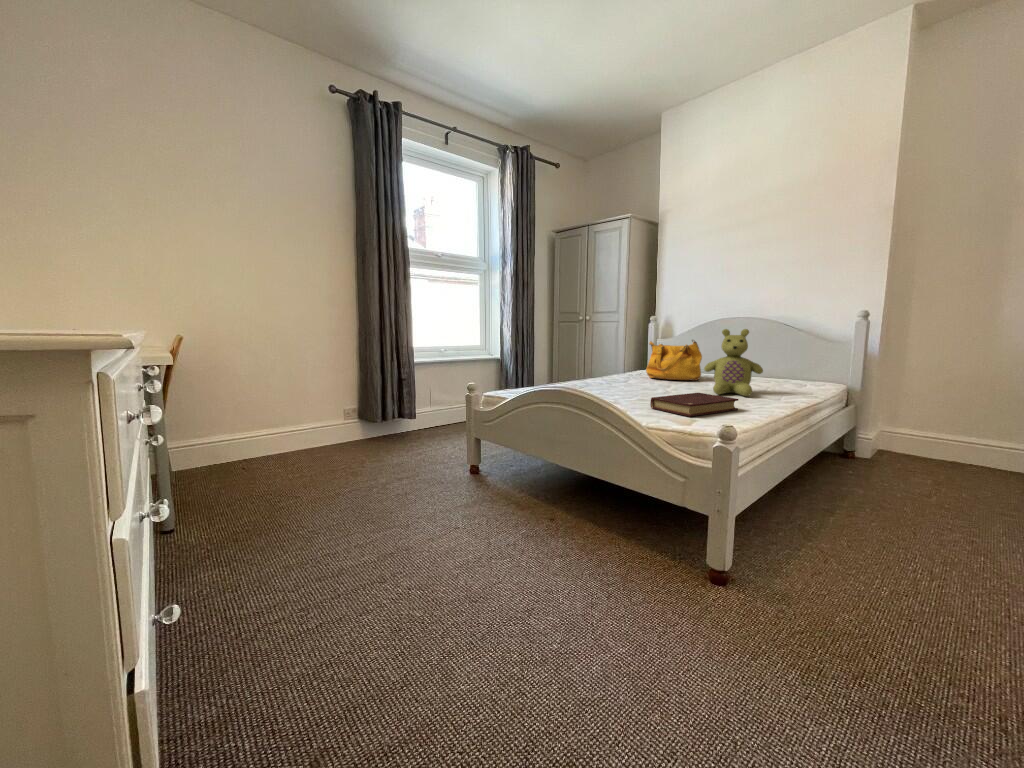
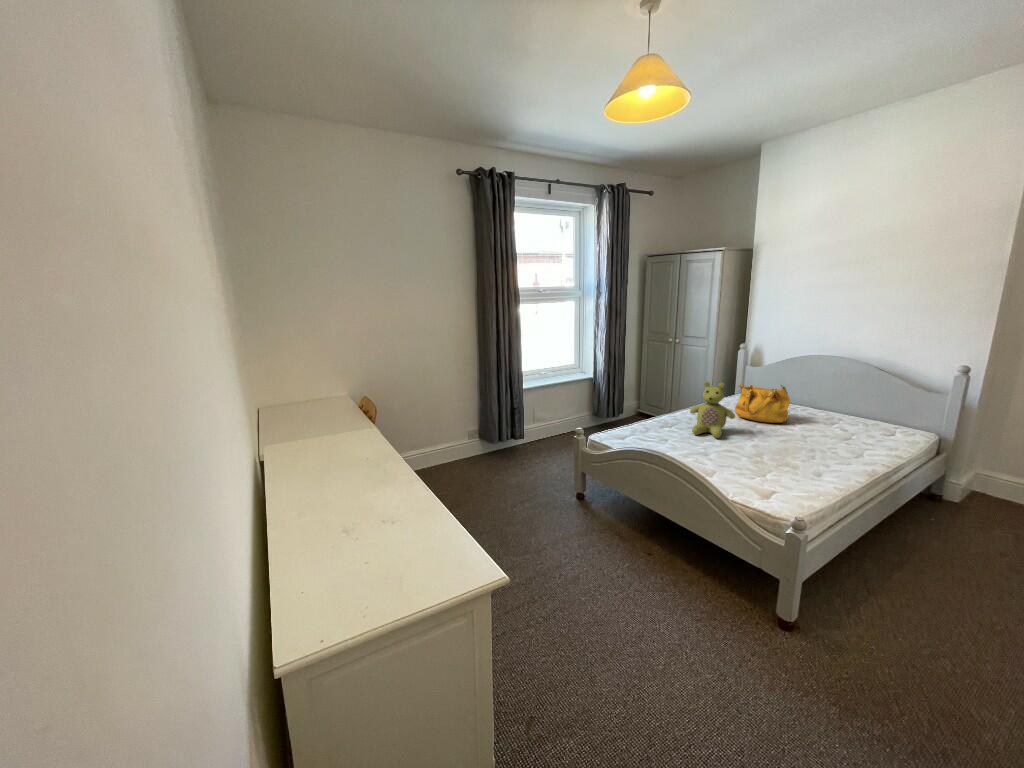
stuffed bear: present [704,329,763,396] -> present [690,381,735,438]
book: present [650,393,738,417] -> none [737,456,817,488]

